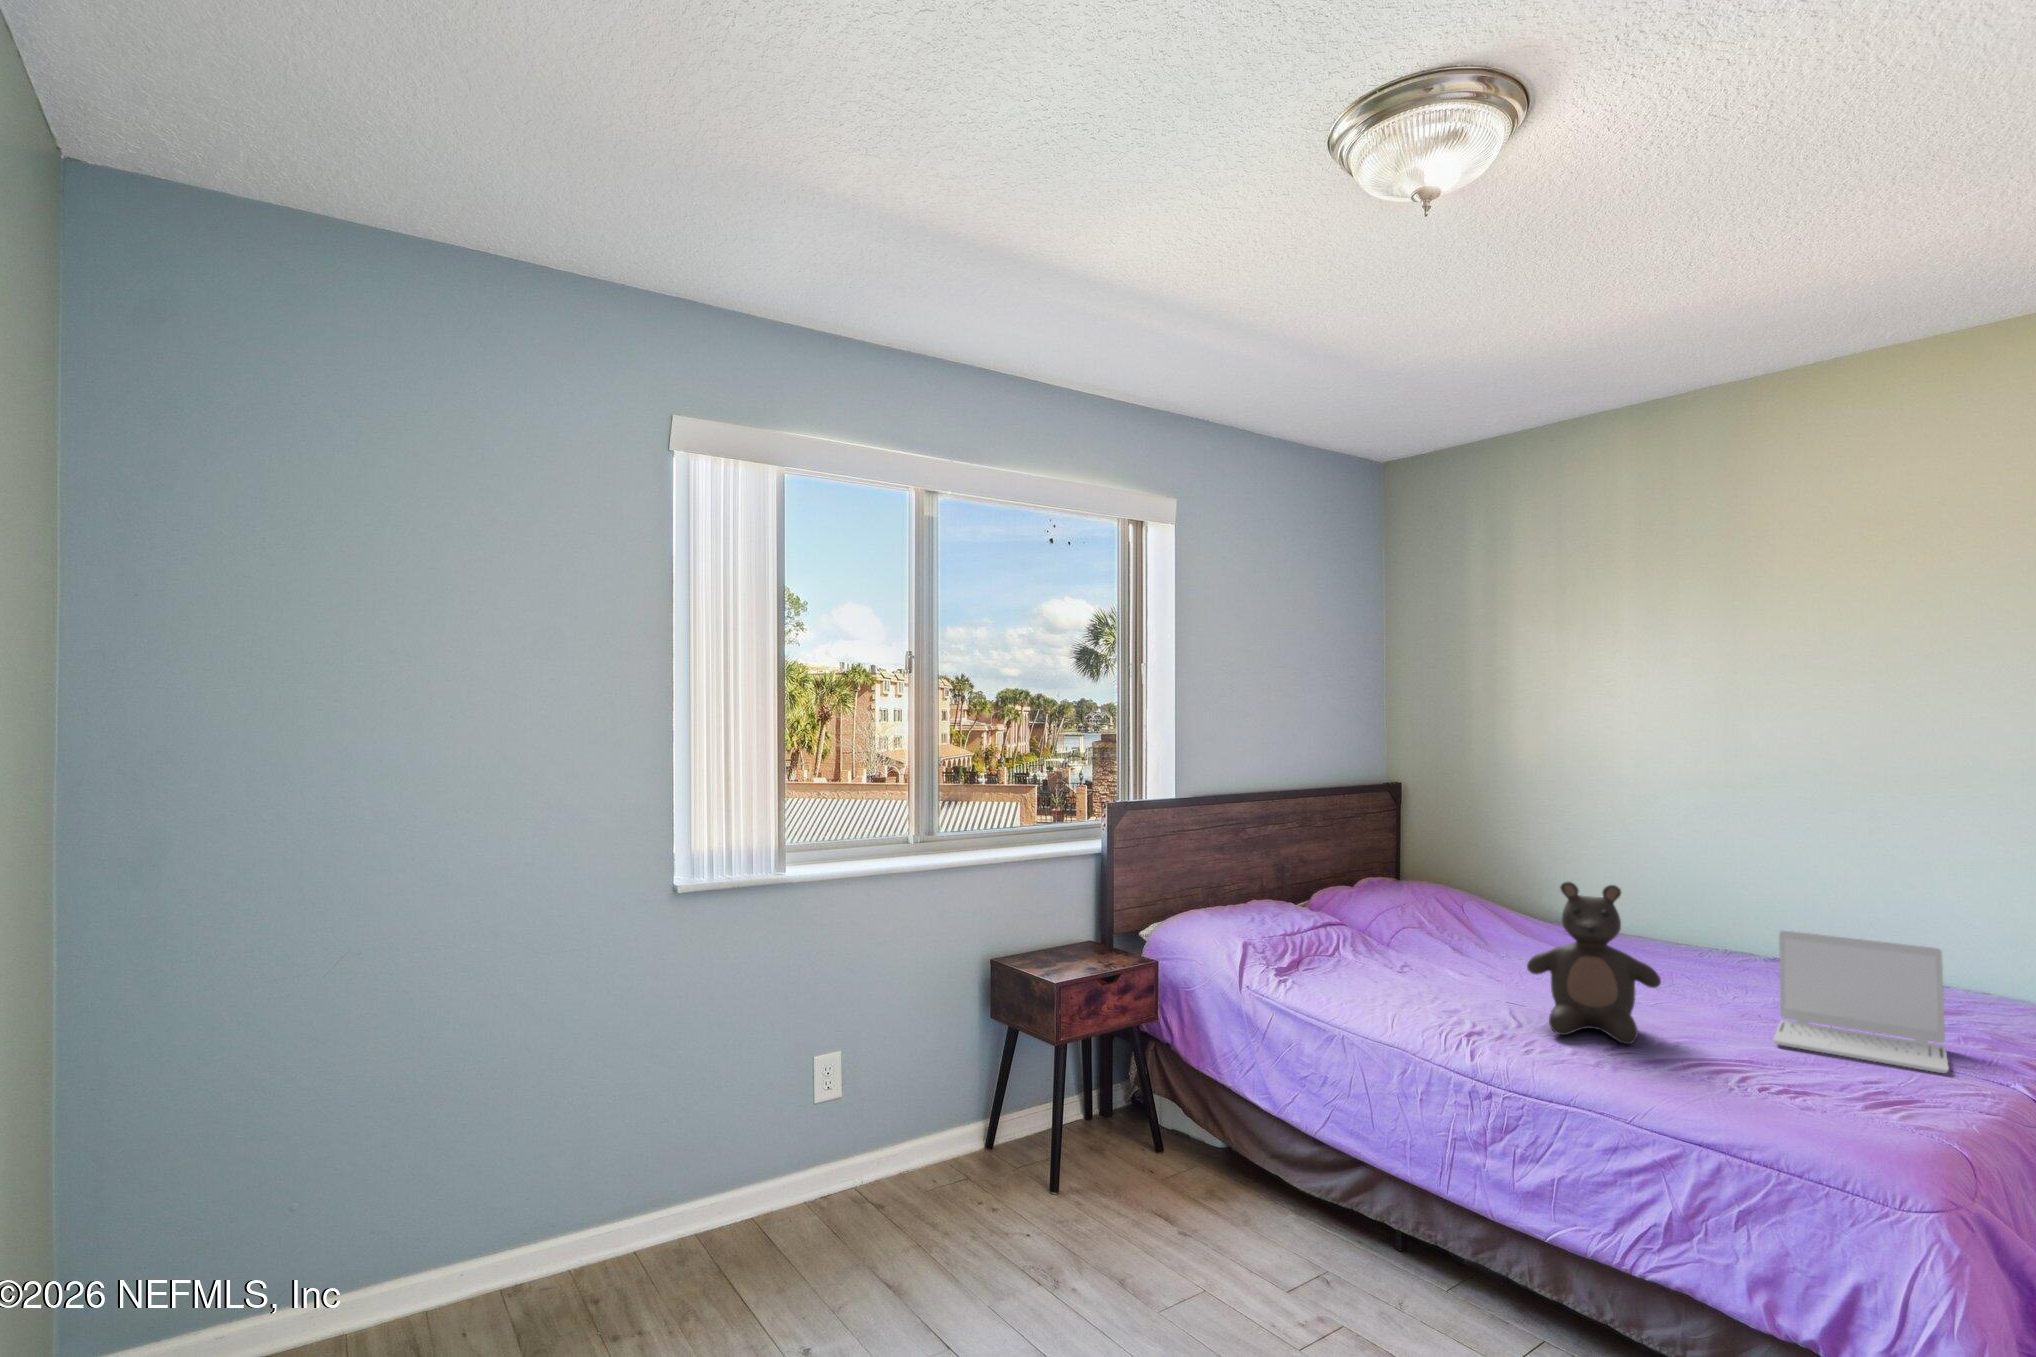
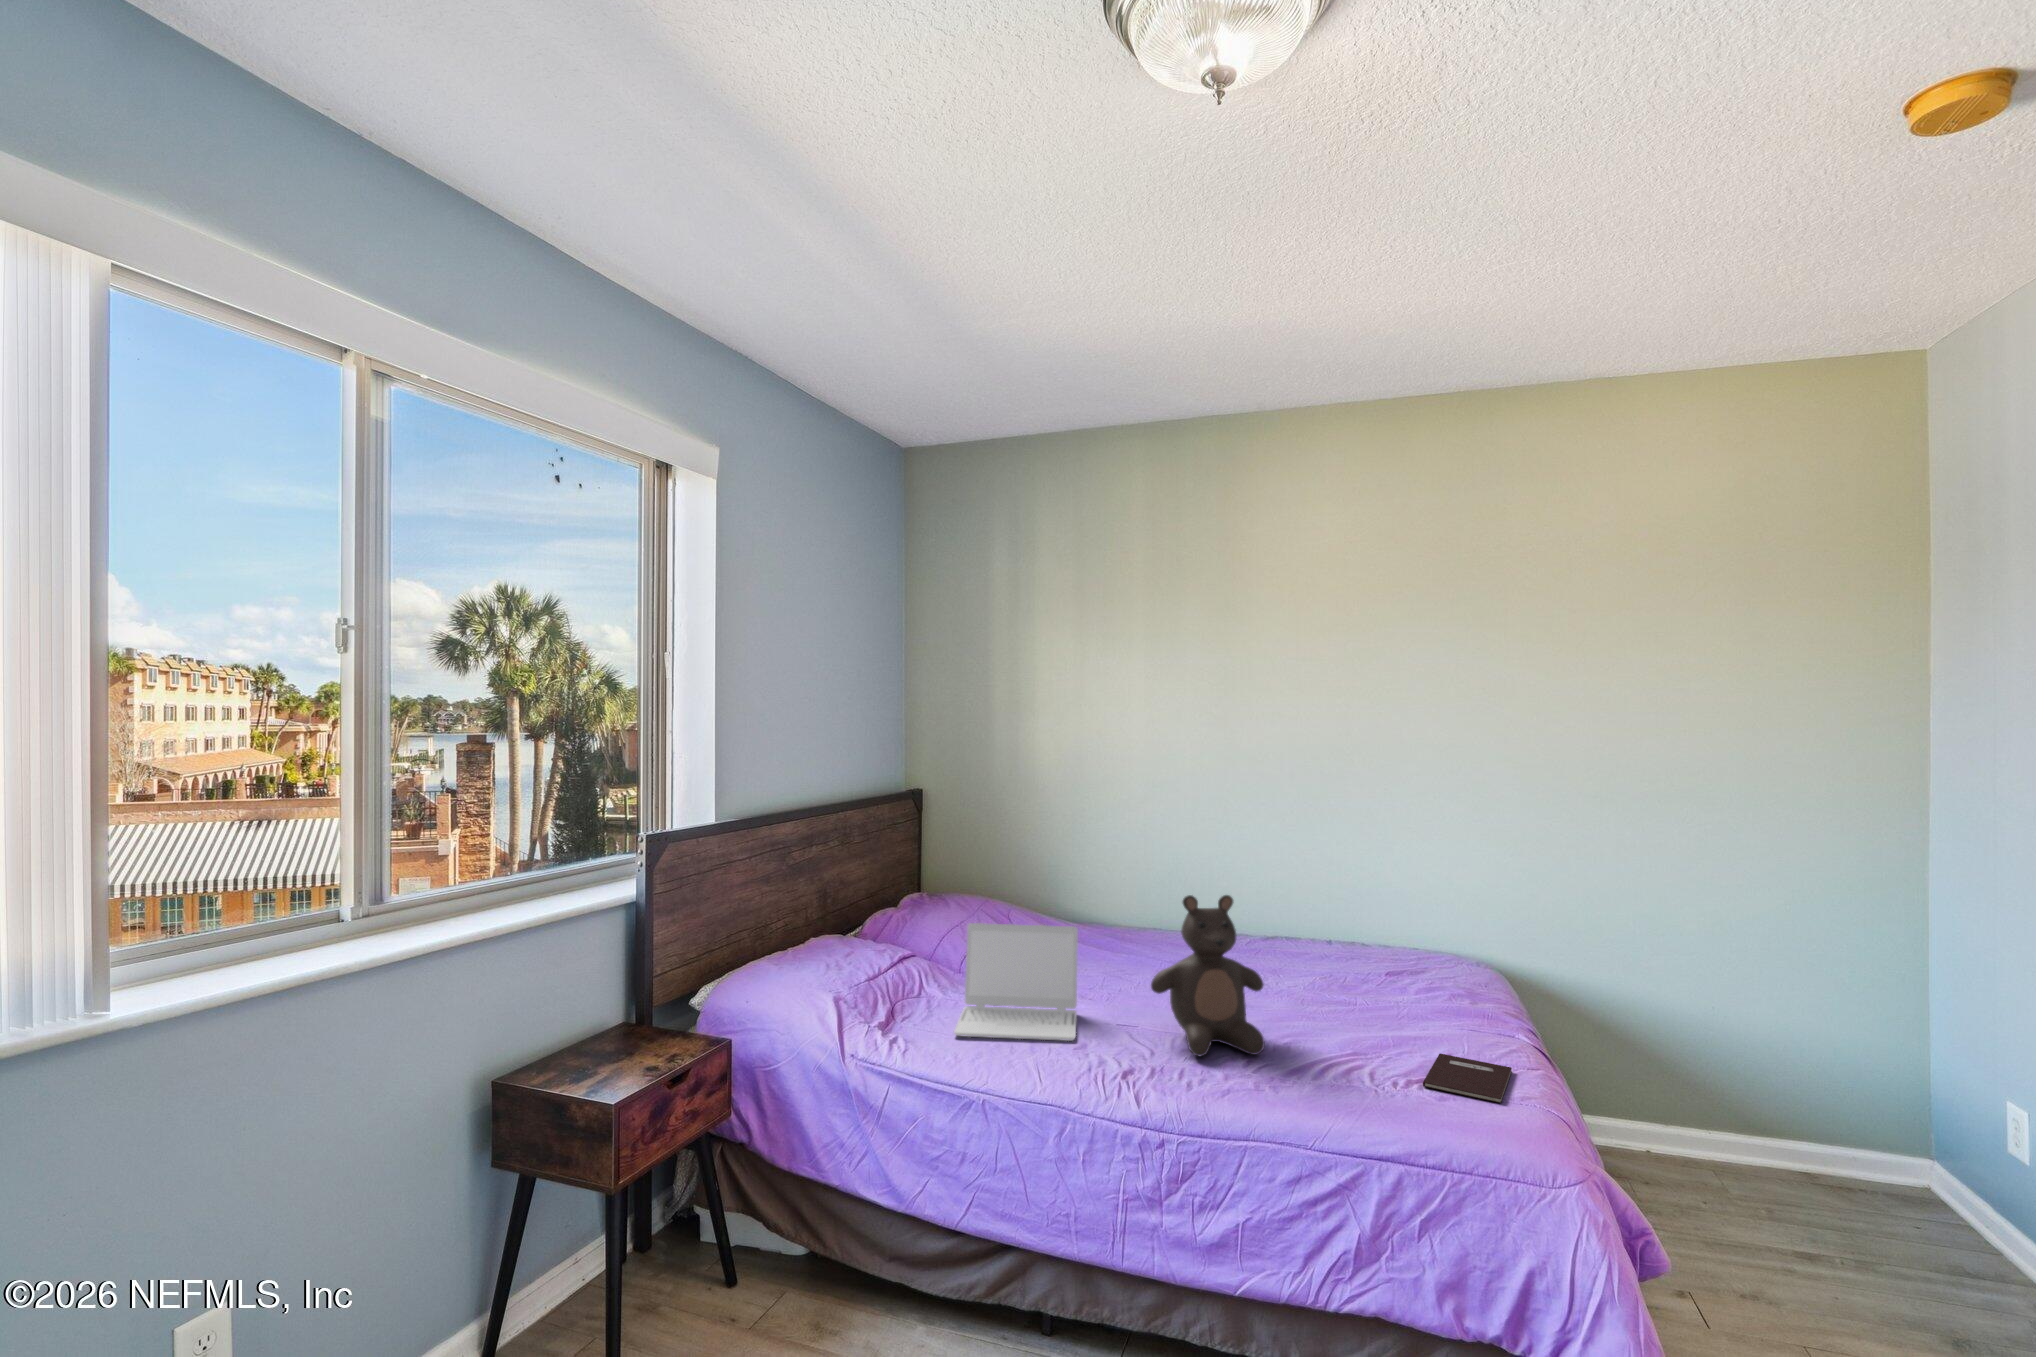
laptop: present [1773,931,1949,1073] -> present [954,923,1078,1041]
notebook: none [1802,1081,1959,1127] -> present [1423,1054,1512,1103]

